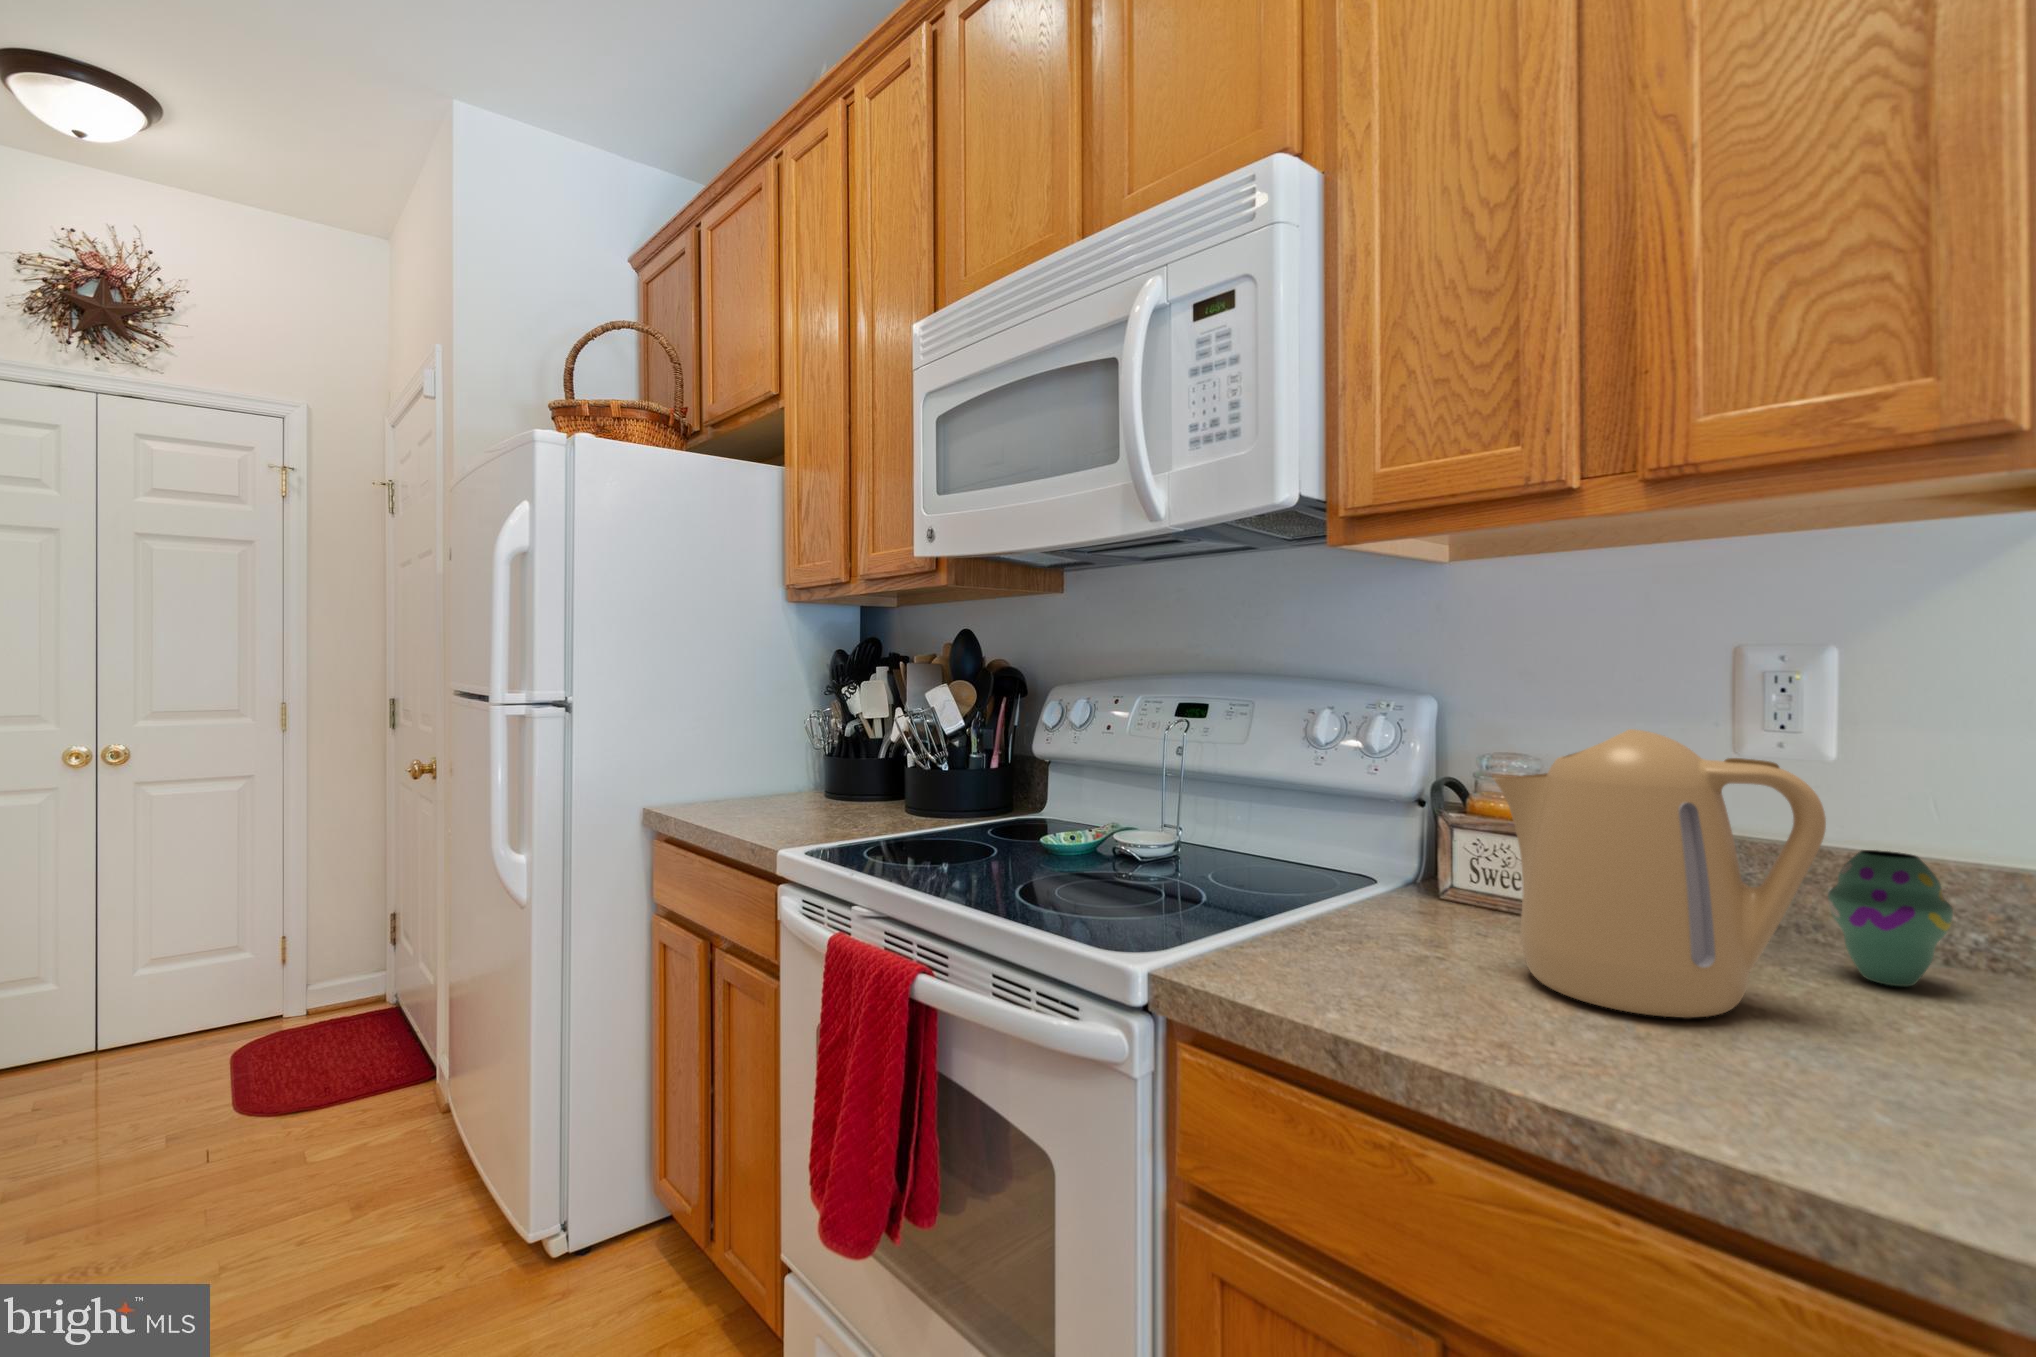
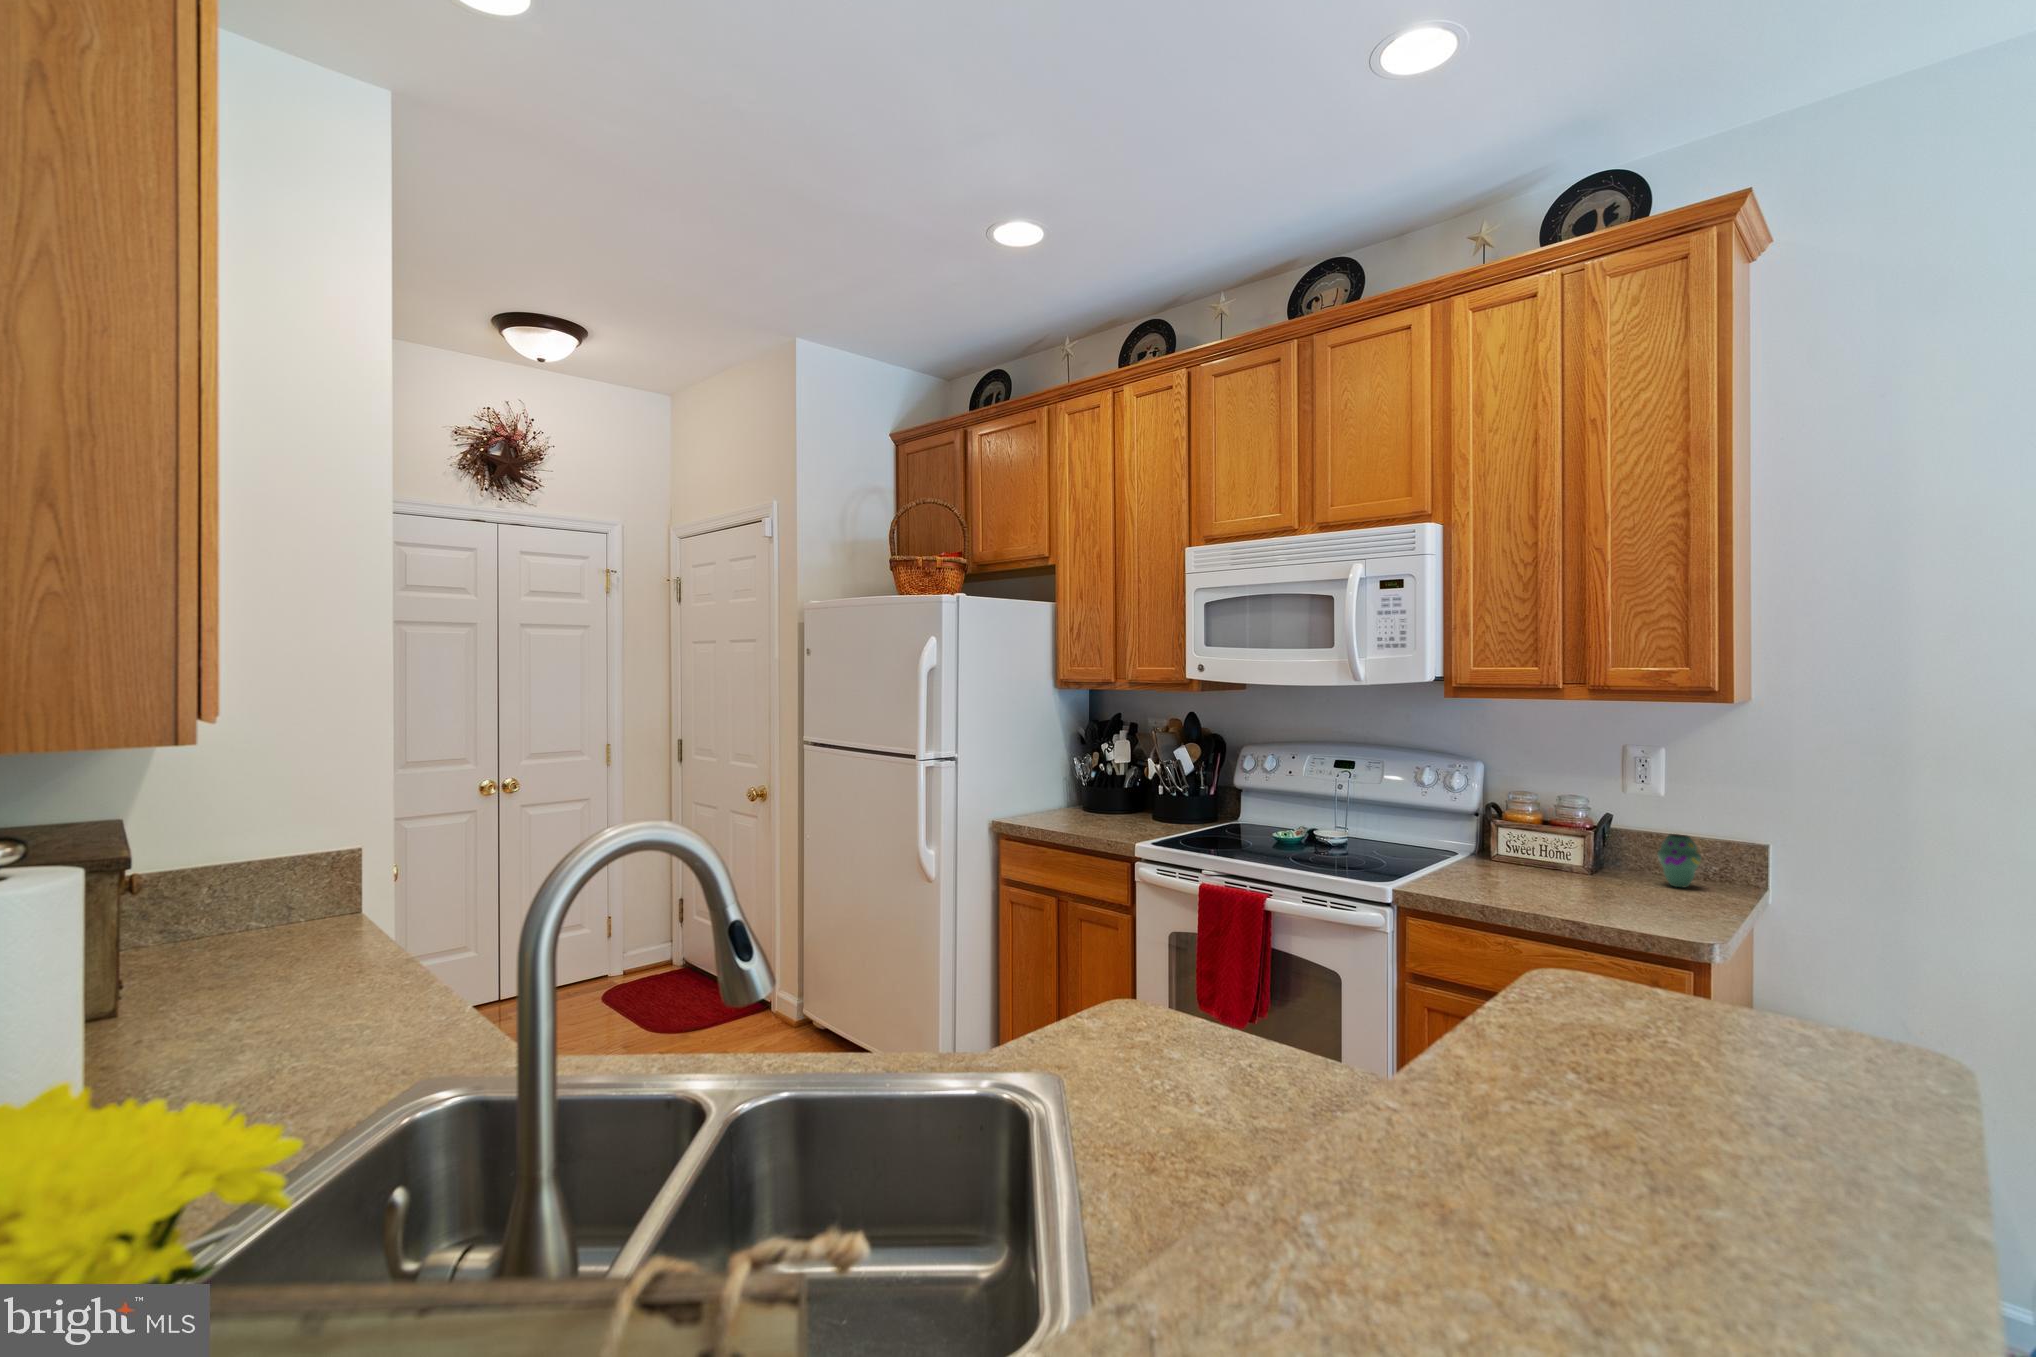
kettle: present [1494,729,1826,1018] -> none [1526,788,1652,897]

